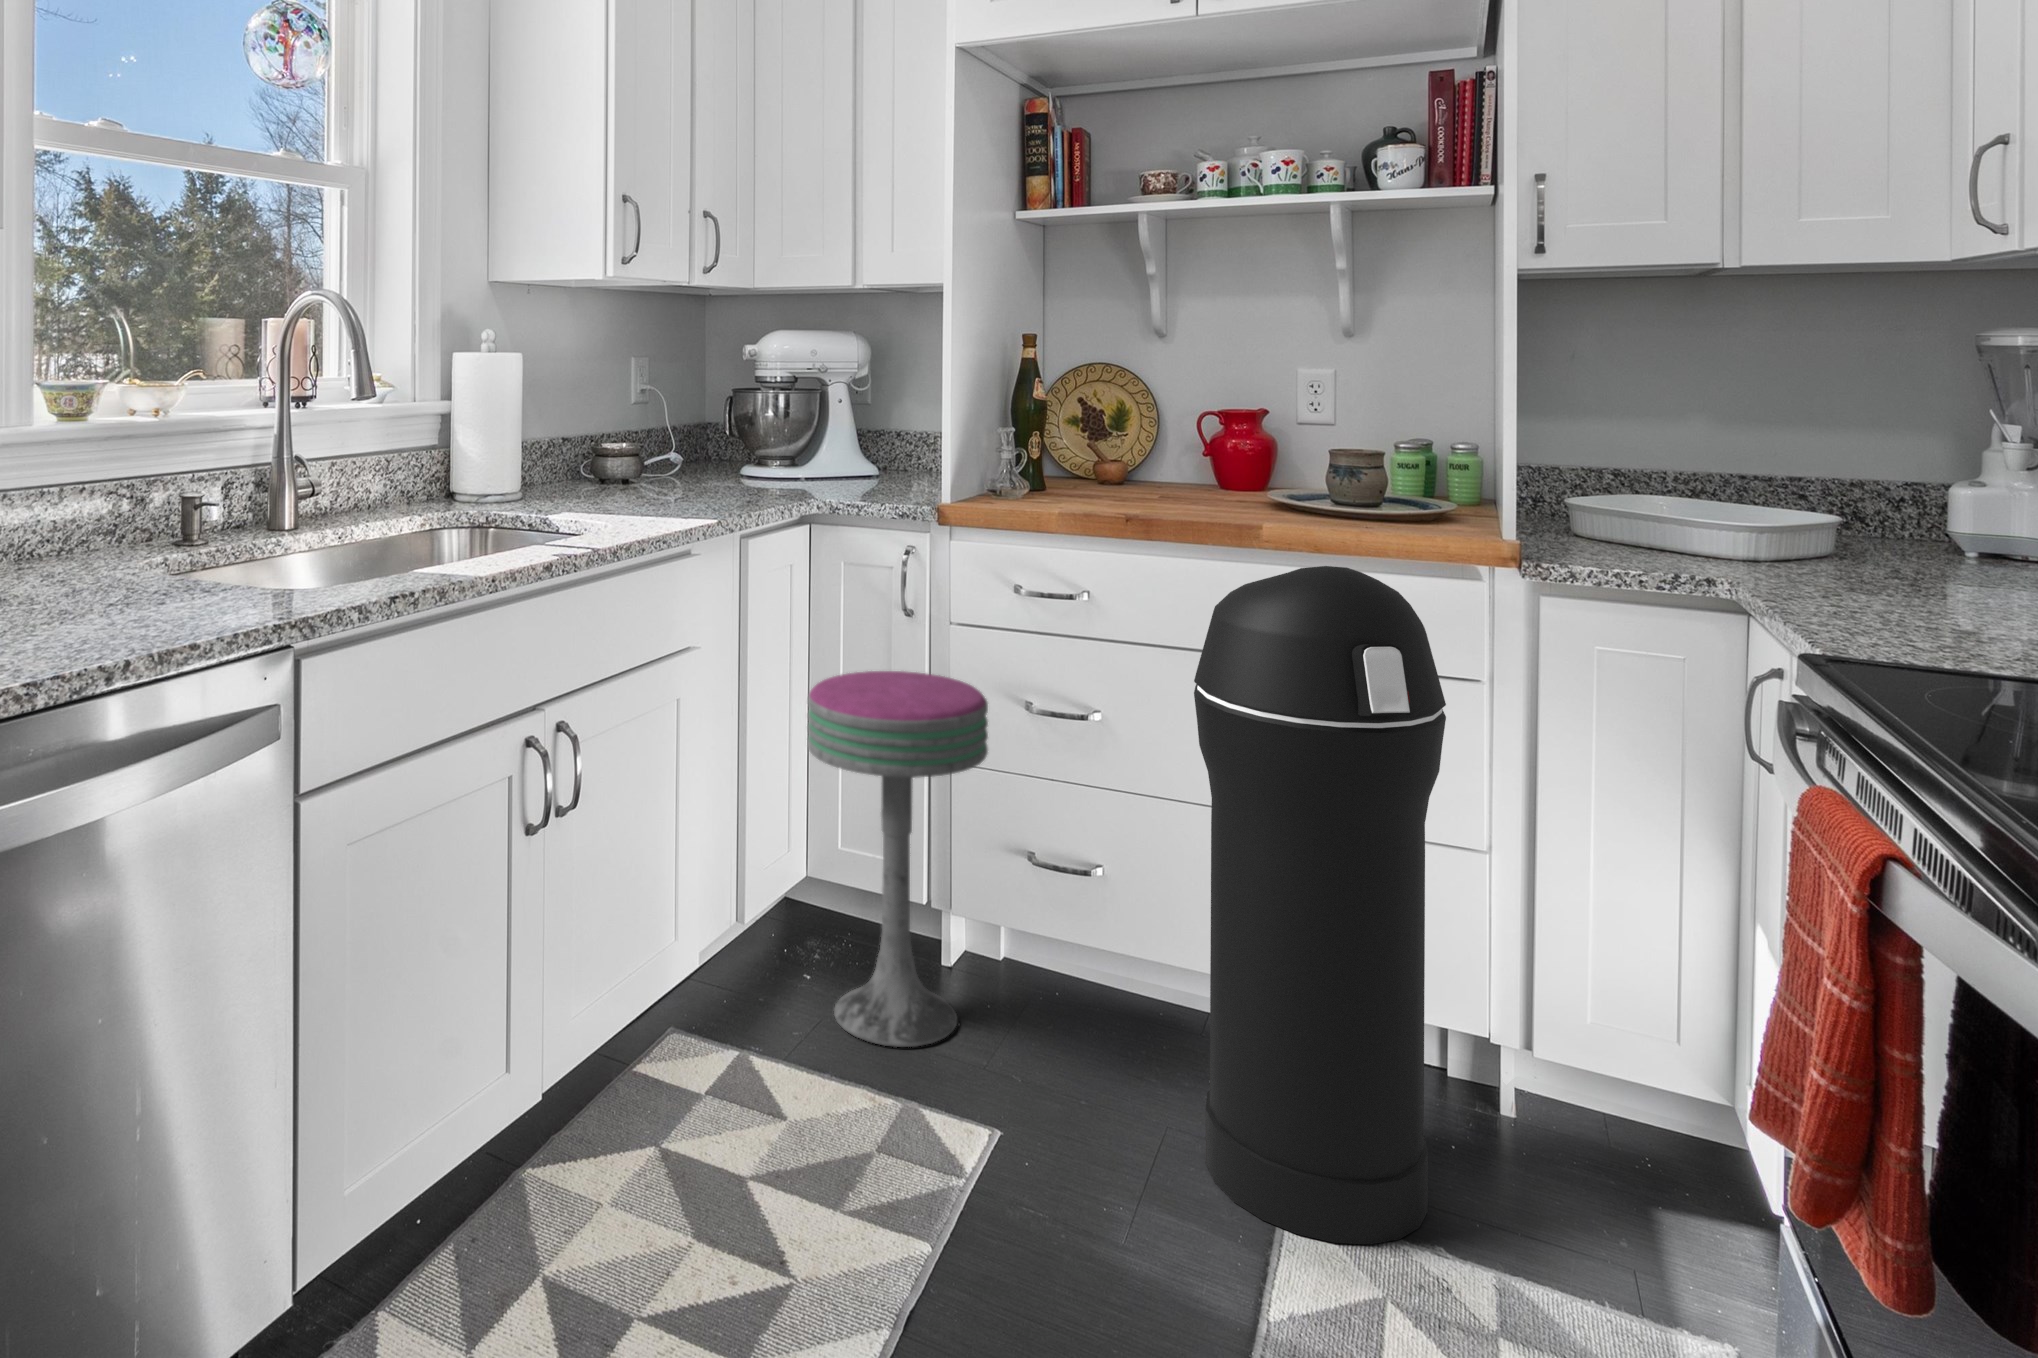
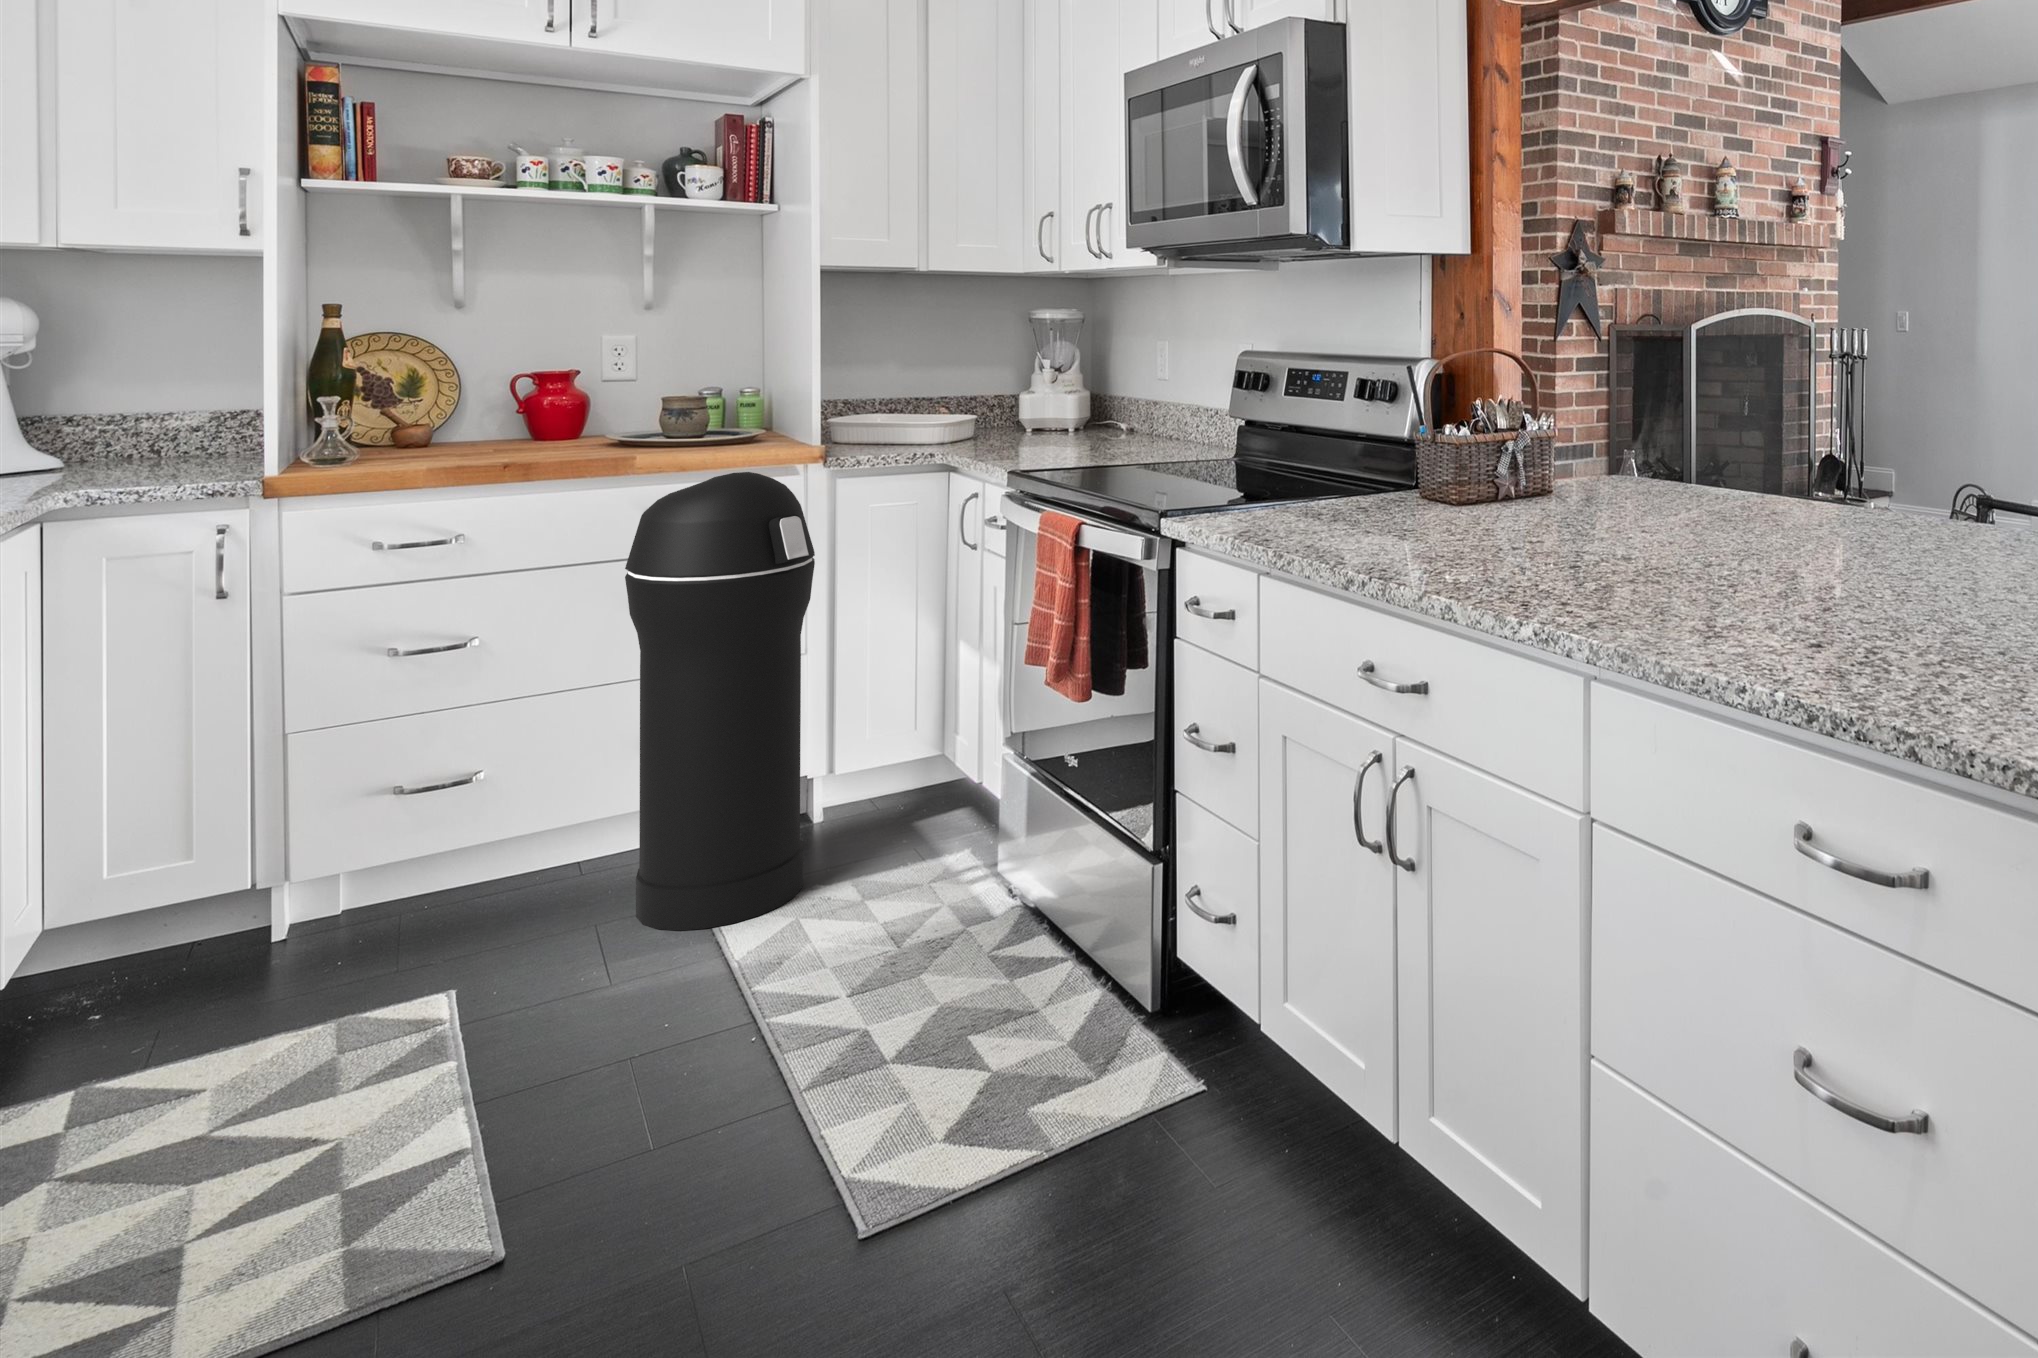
bar stool: present [807,671,988,1047] -> none [127,640,375,1009]

